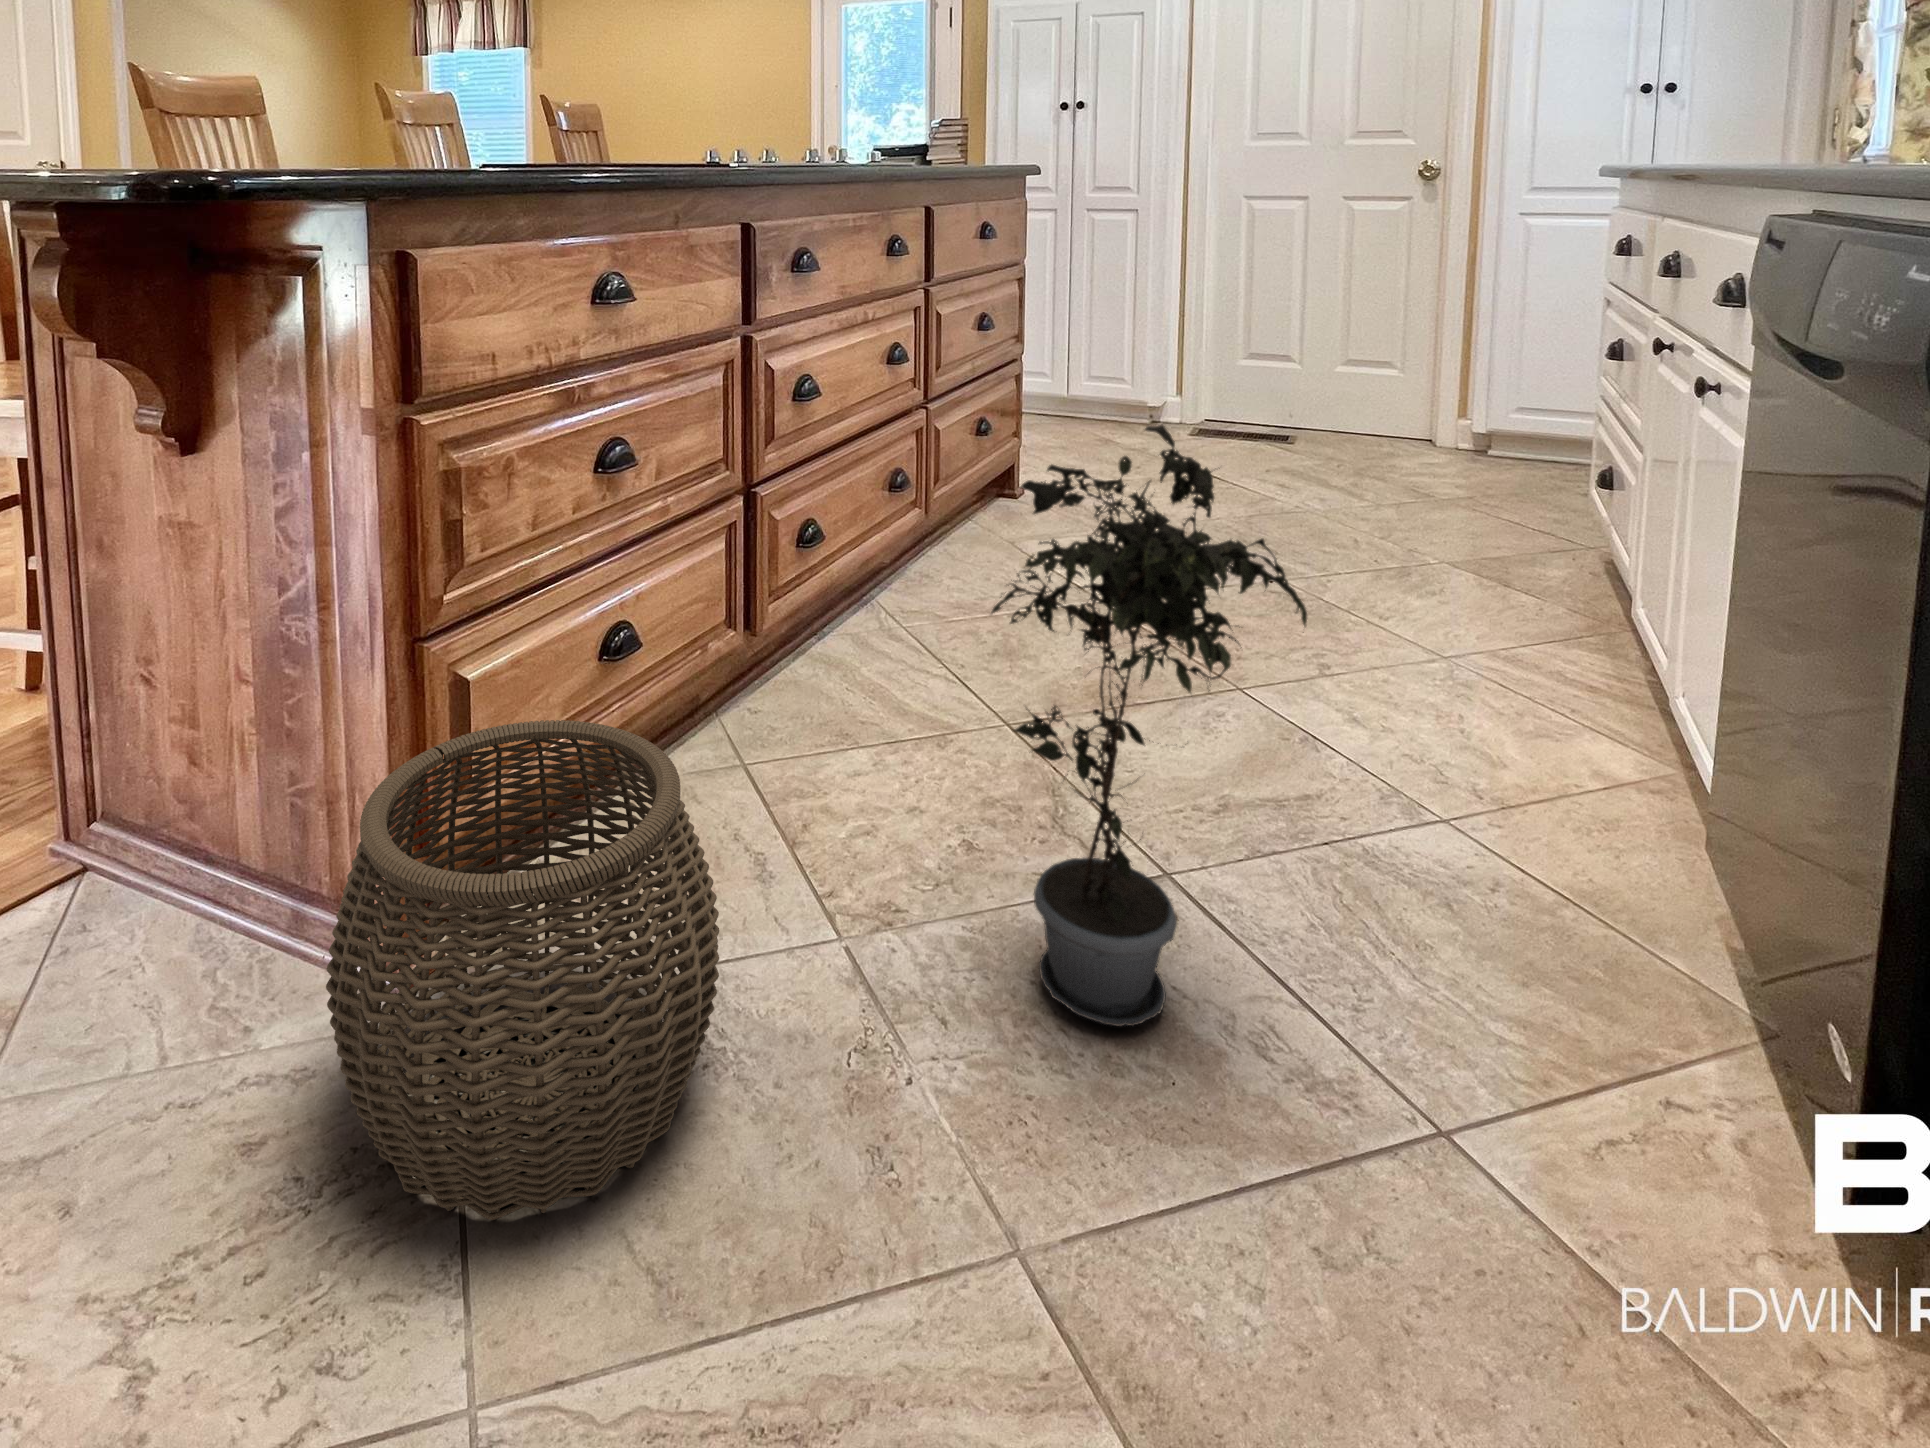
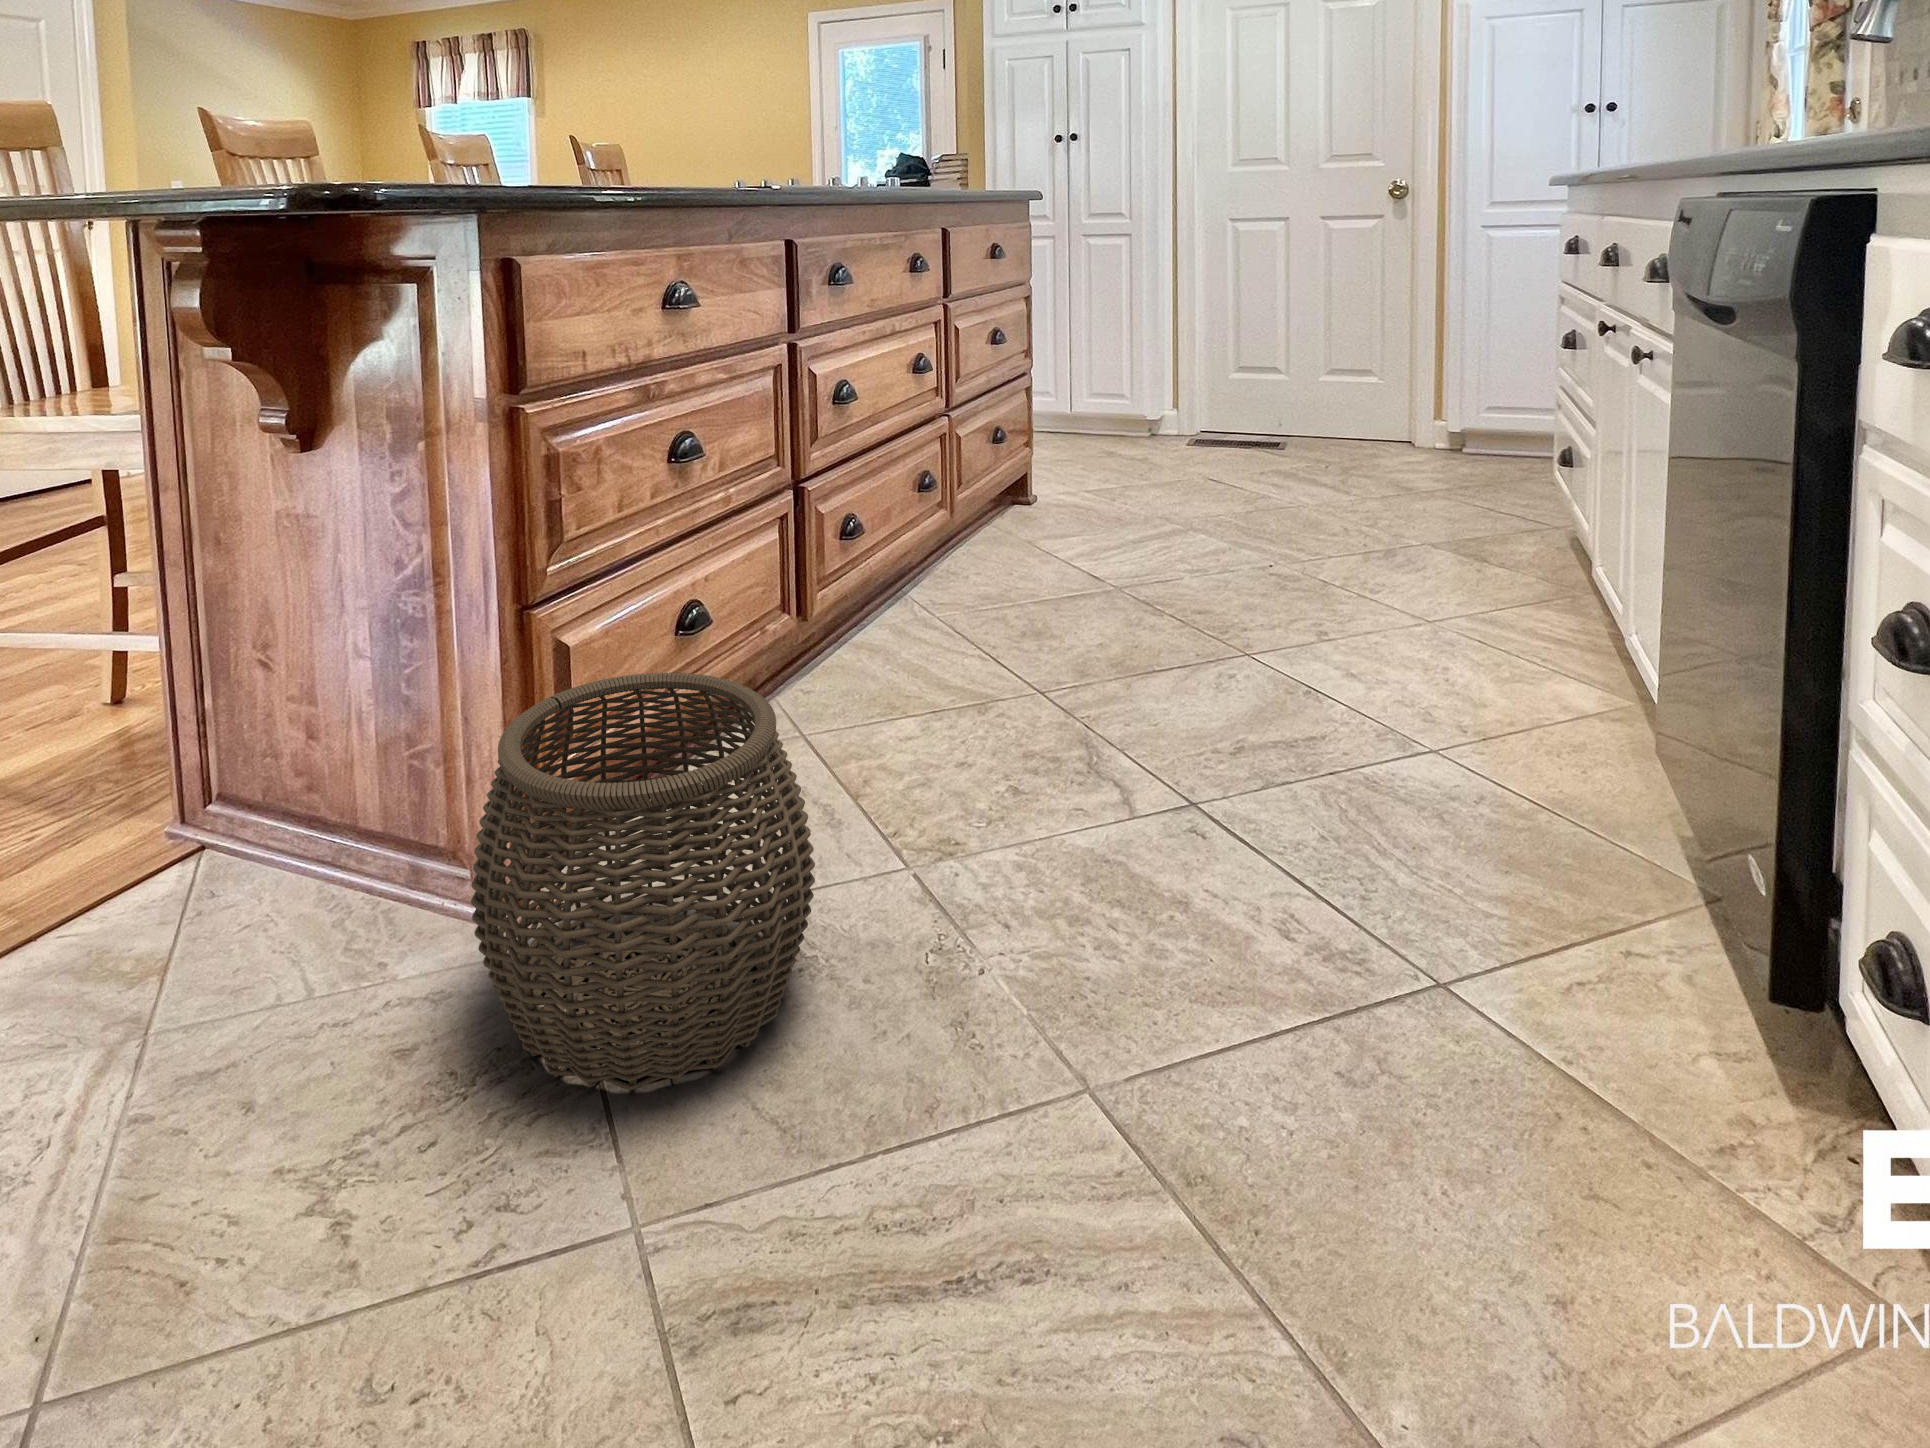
potted plant: present [991,424,1307,1027] -> none [1036,391,1308,921]

